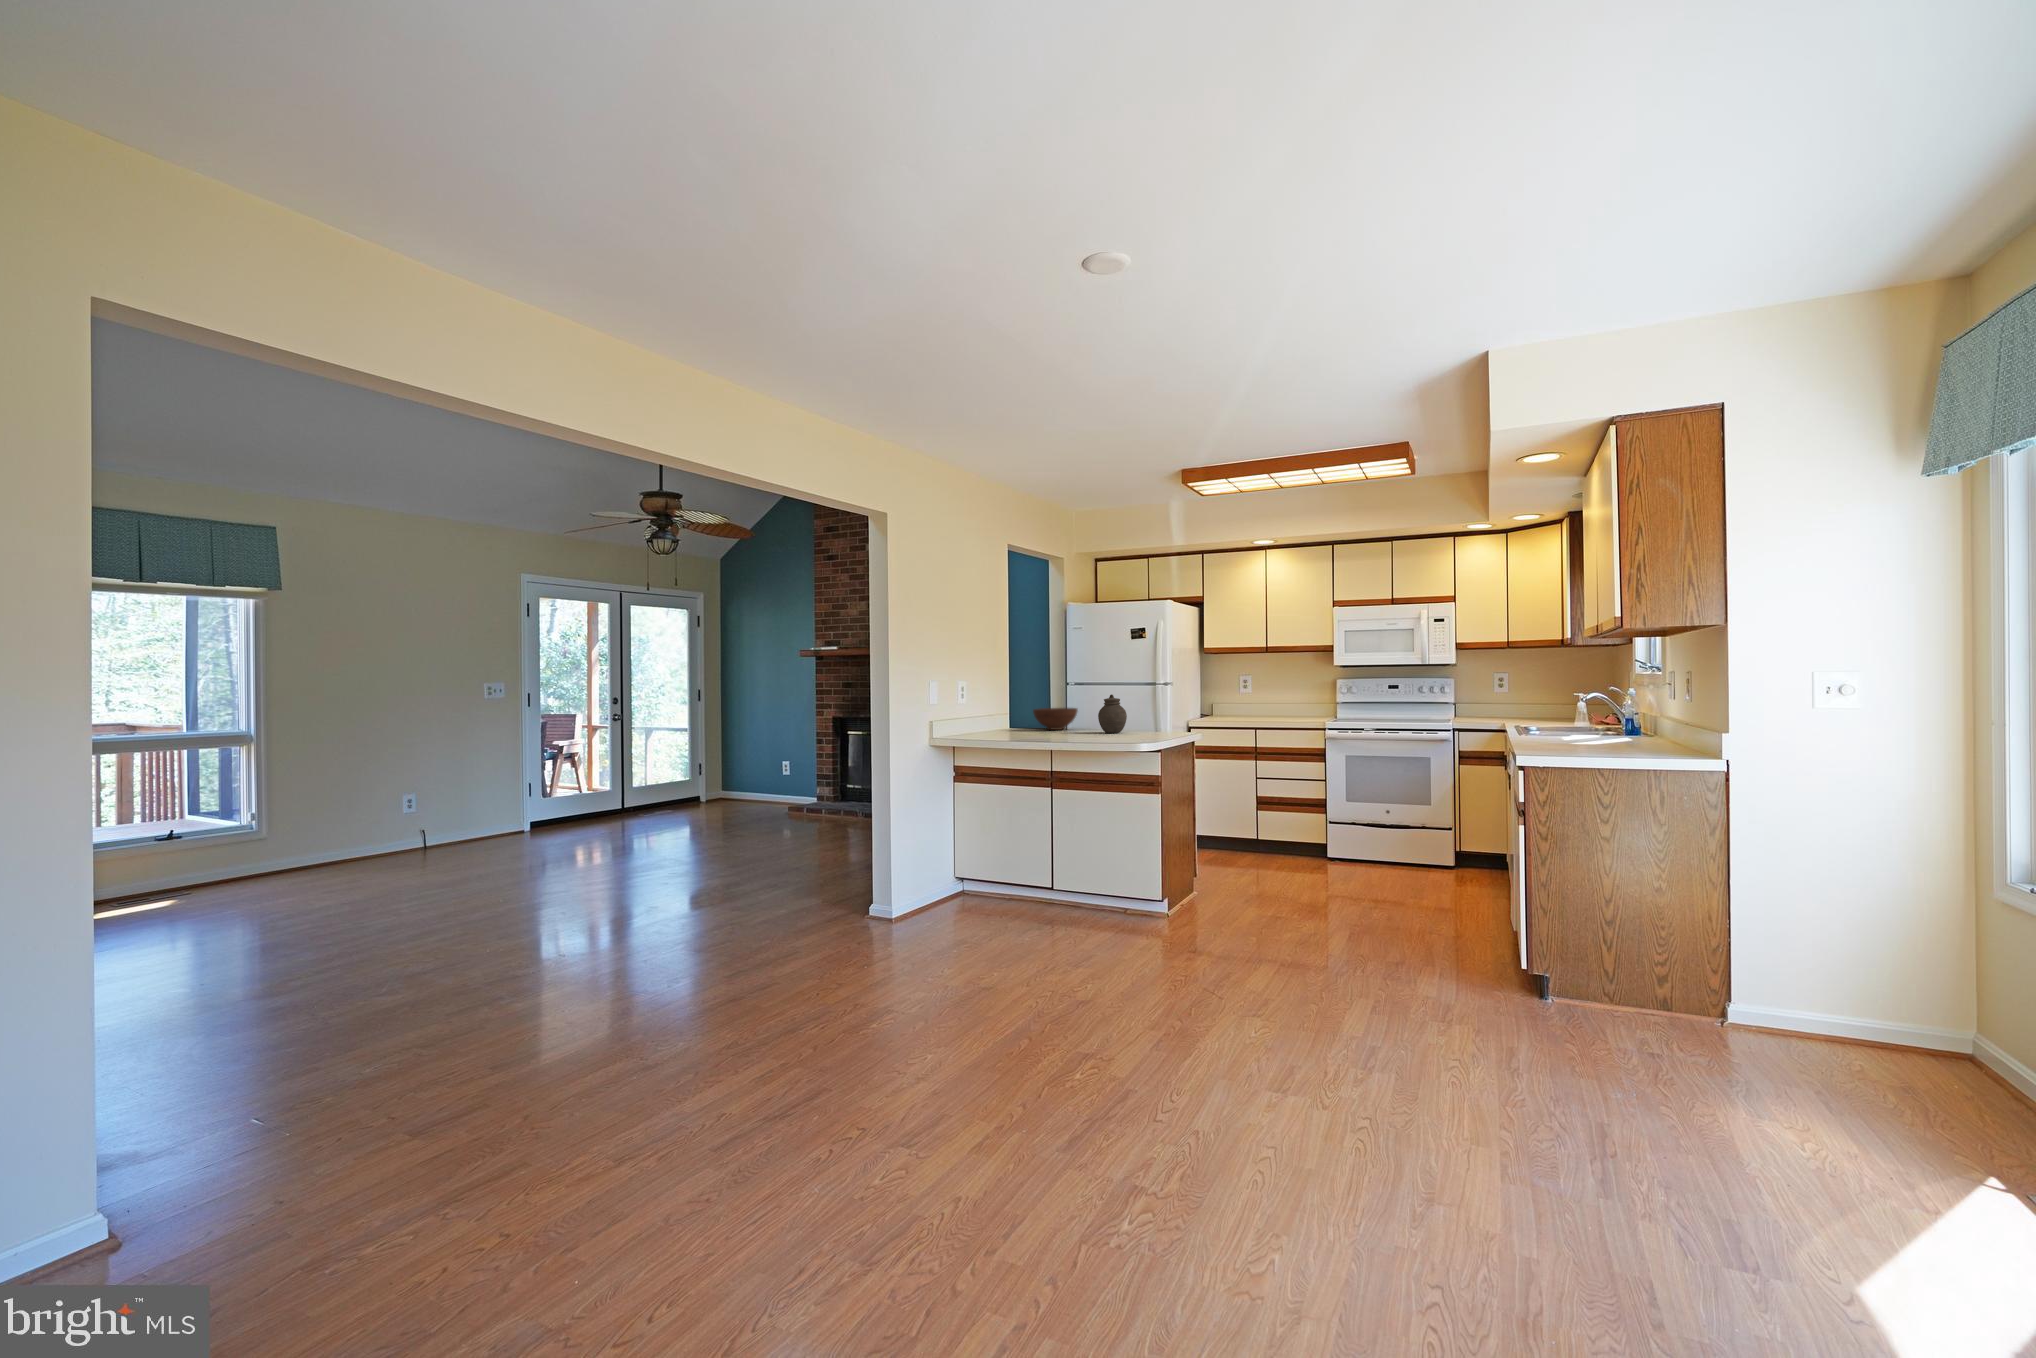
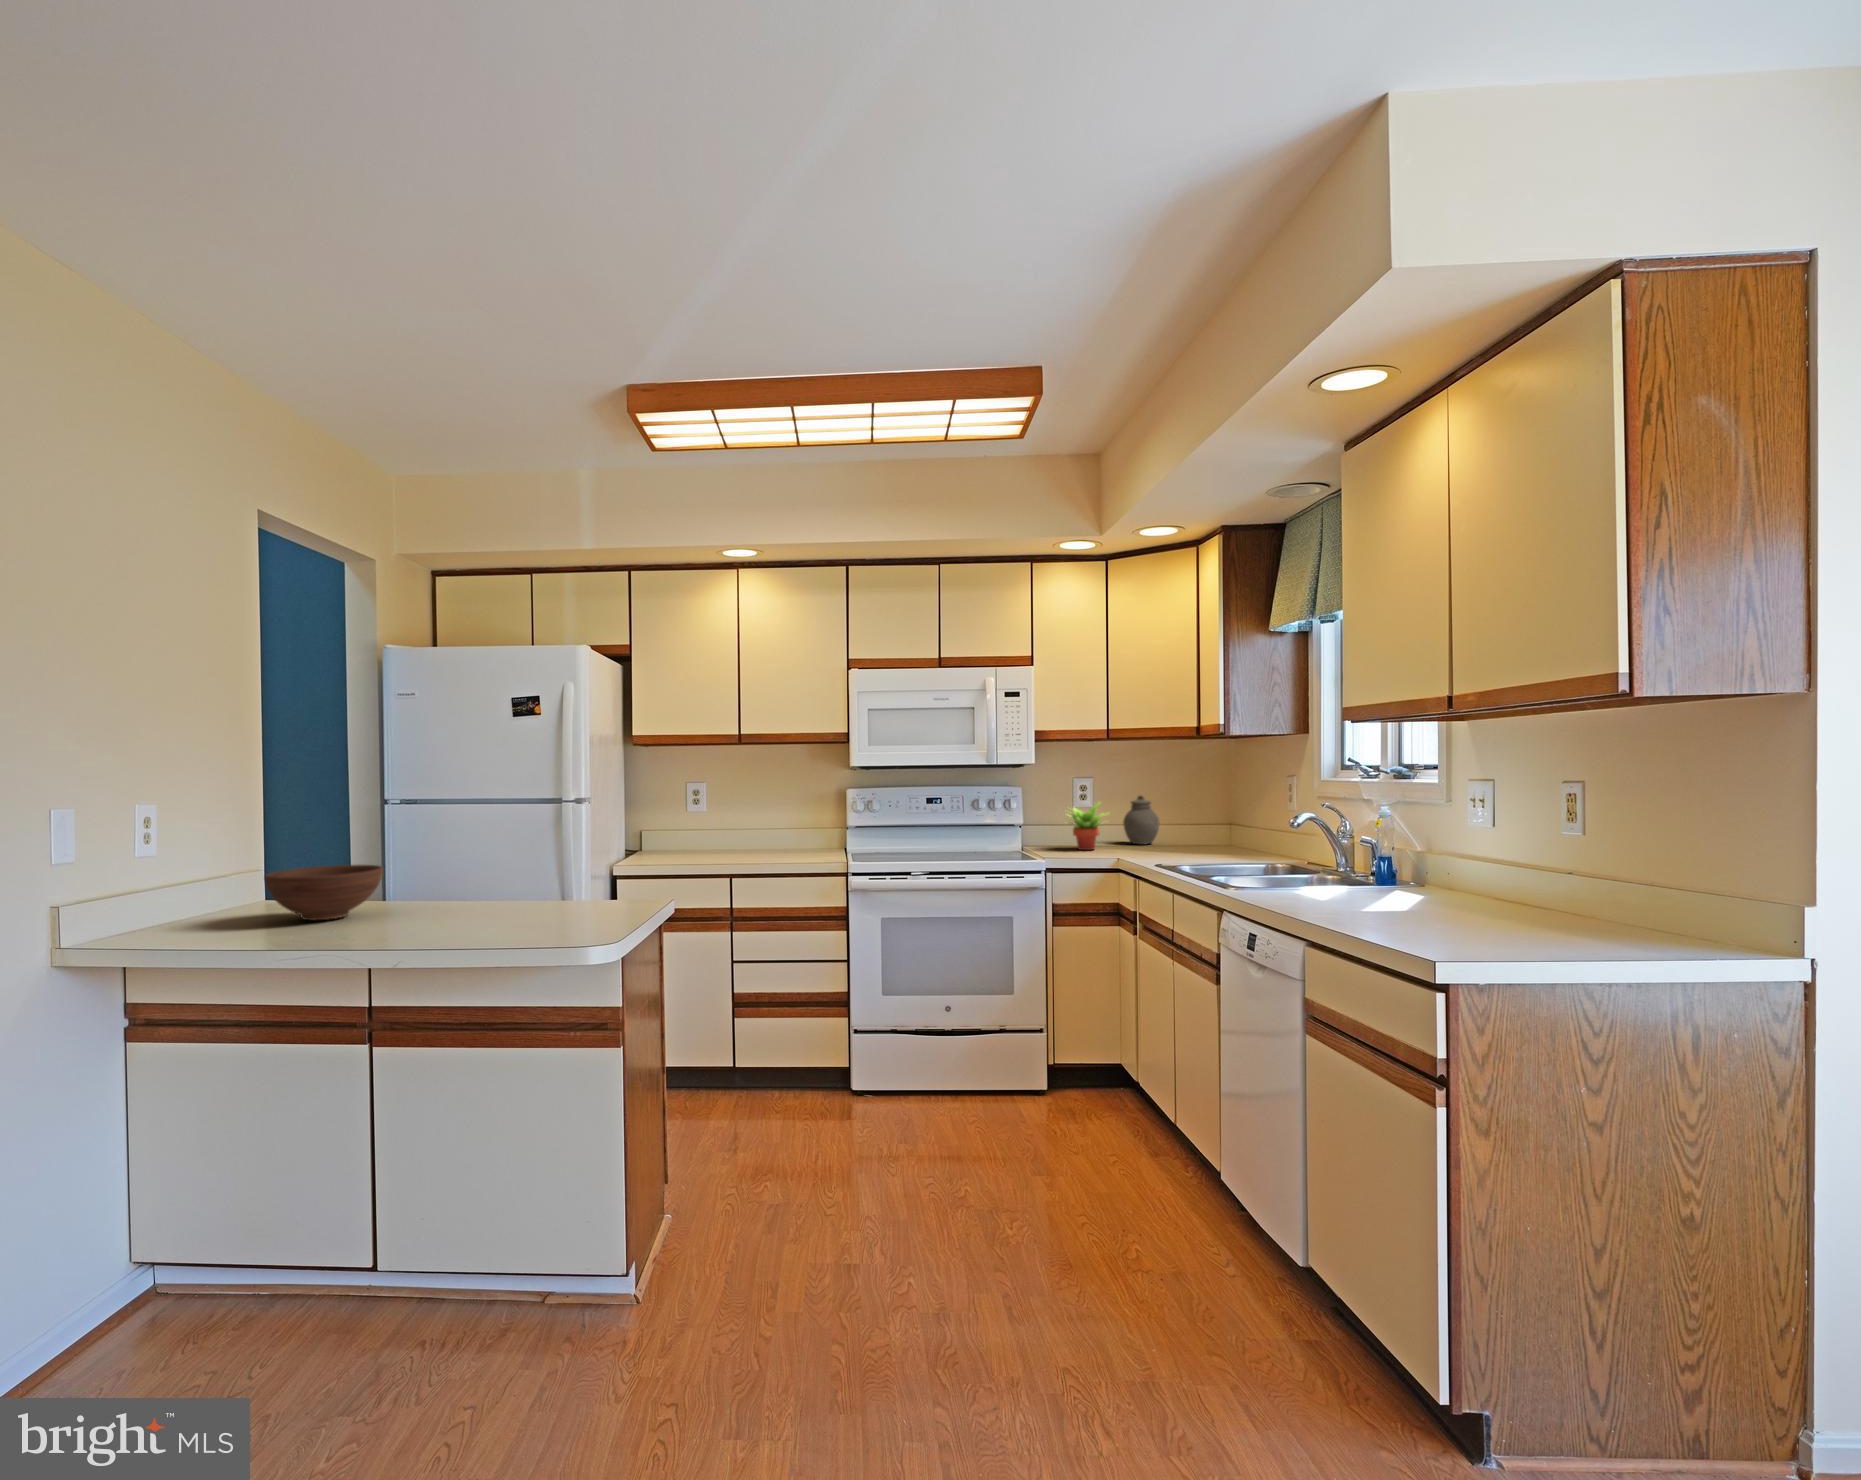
succulent plant: none [1476,688,1513,721] -> present [1070,803,1104,850]
jar: present [1098,694,1127,733] -> present [1123,796,1160,844]

